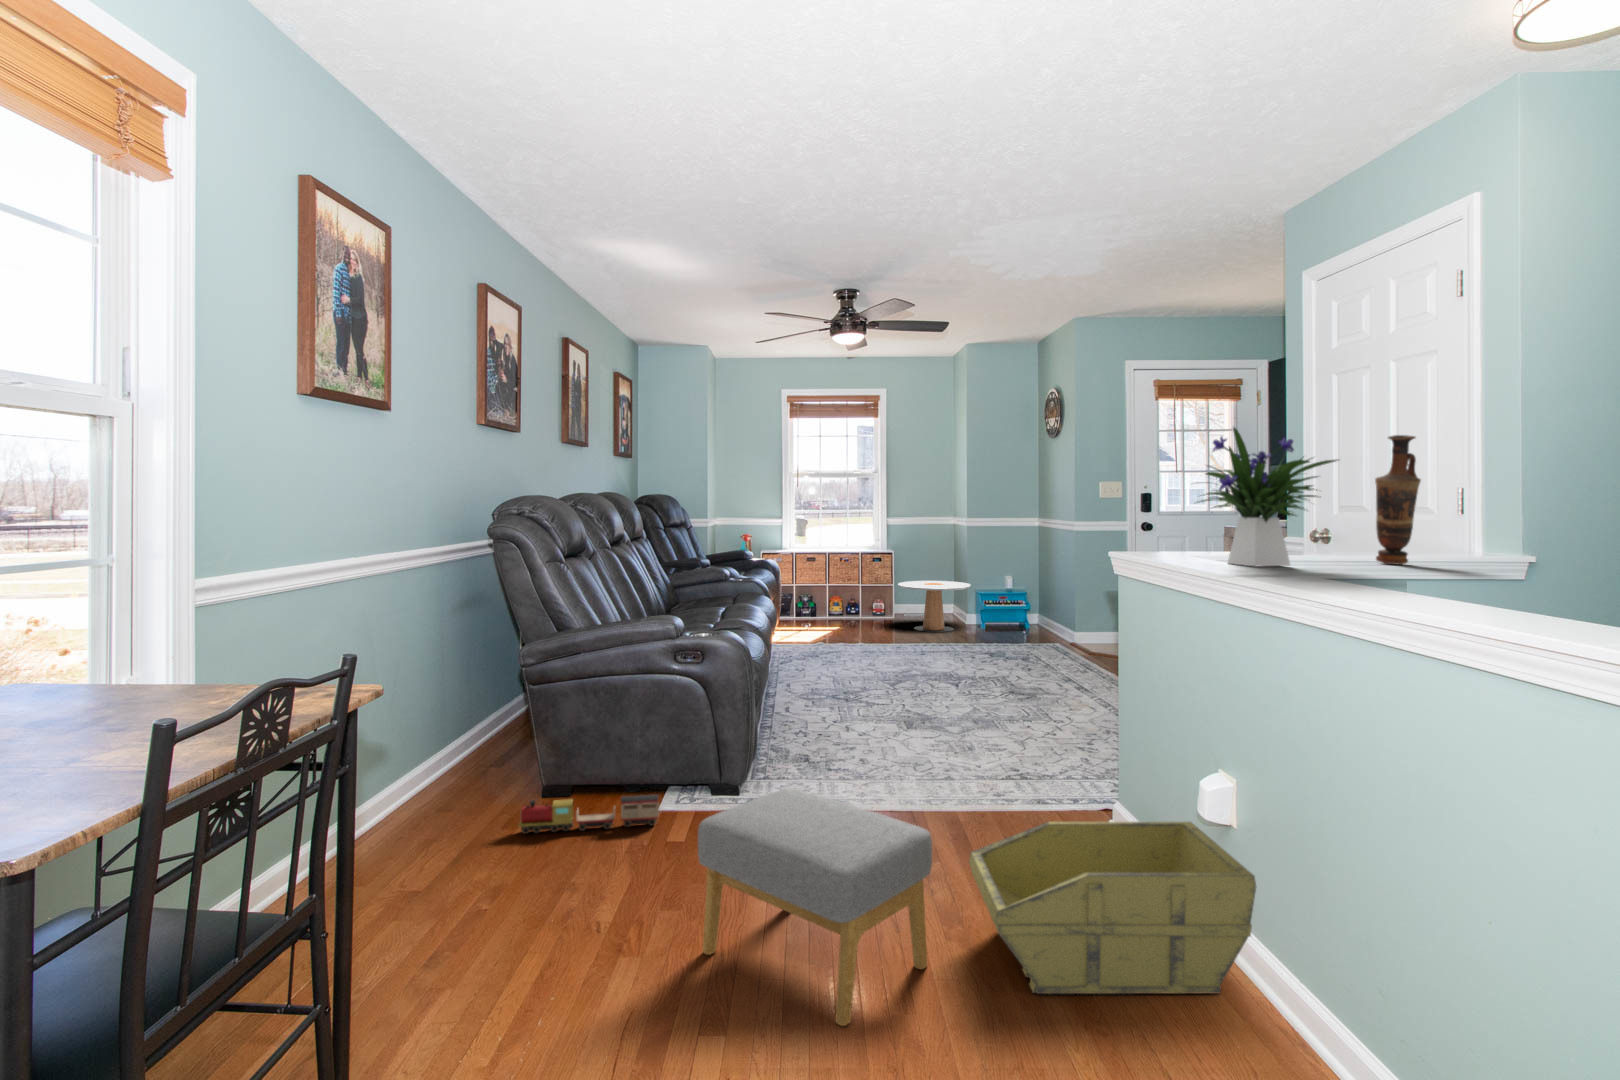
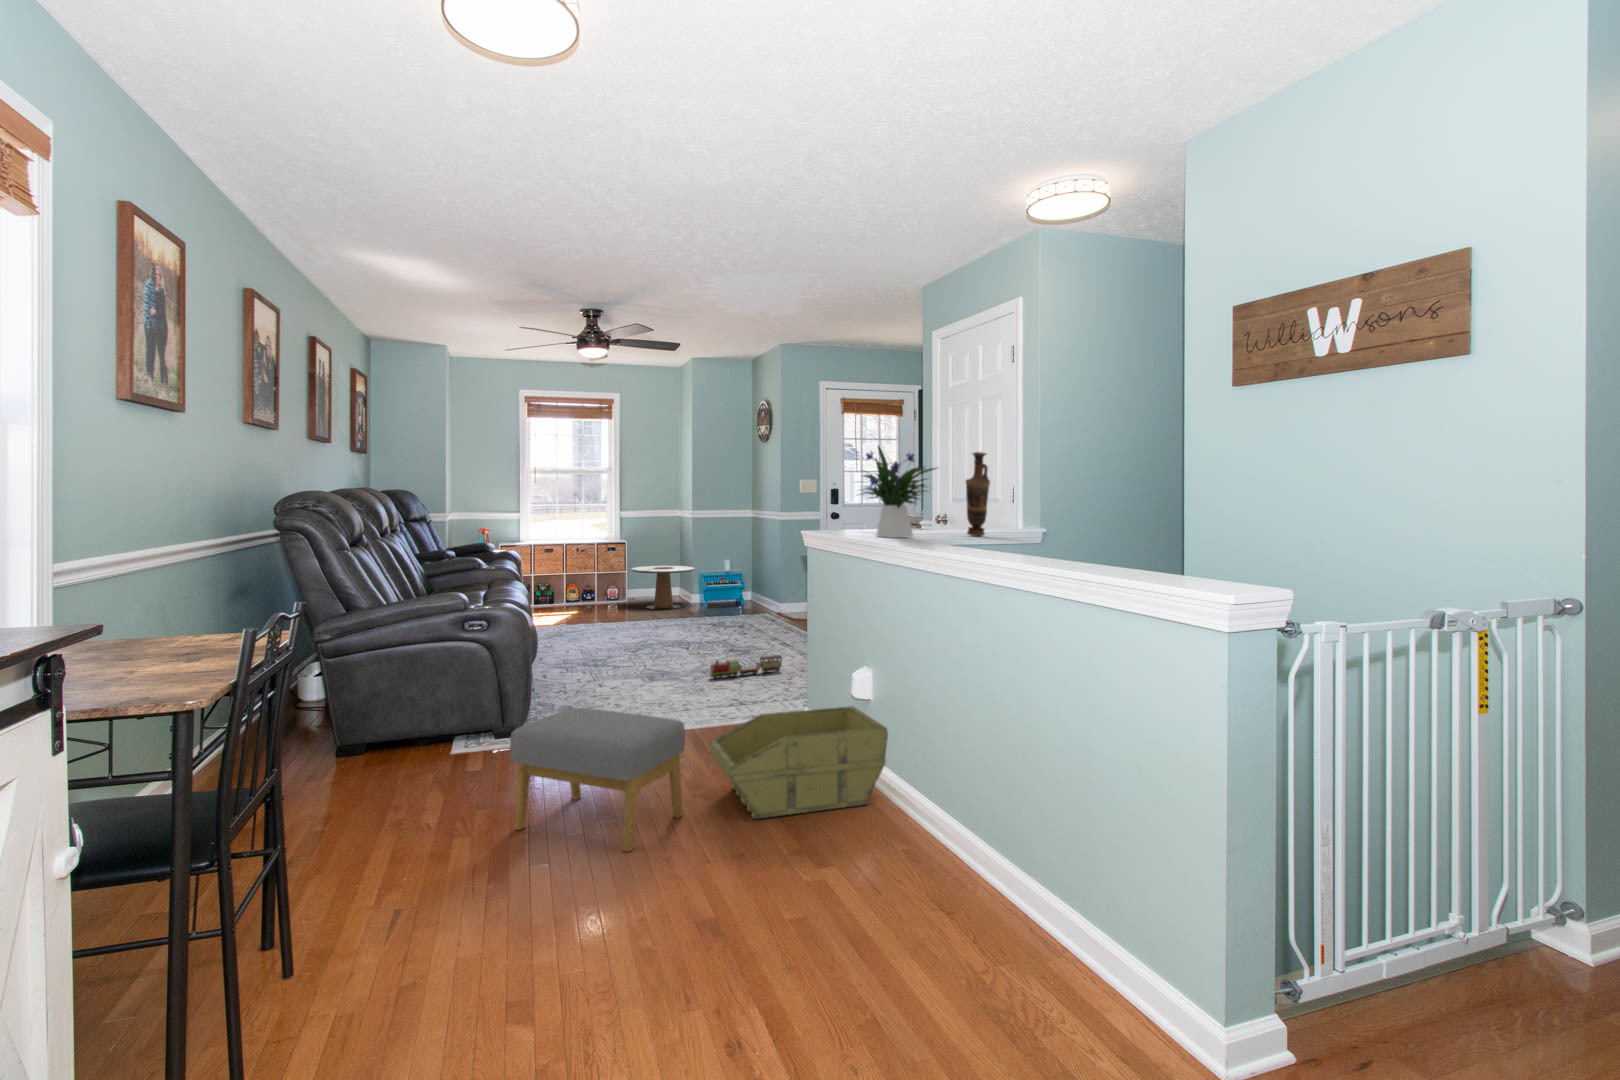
toy train: present [519,795,659,834] -> present [710,655,782,678]

